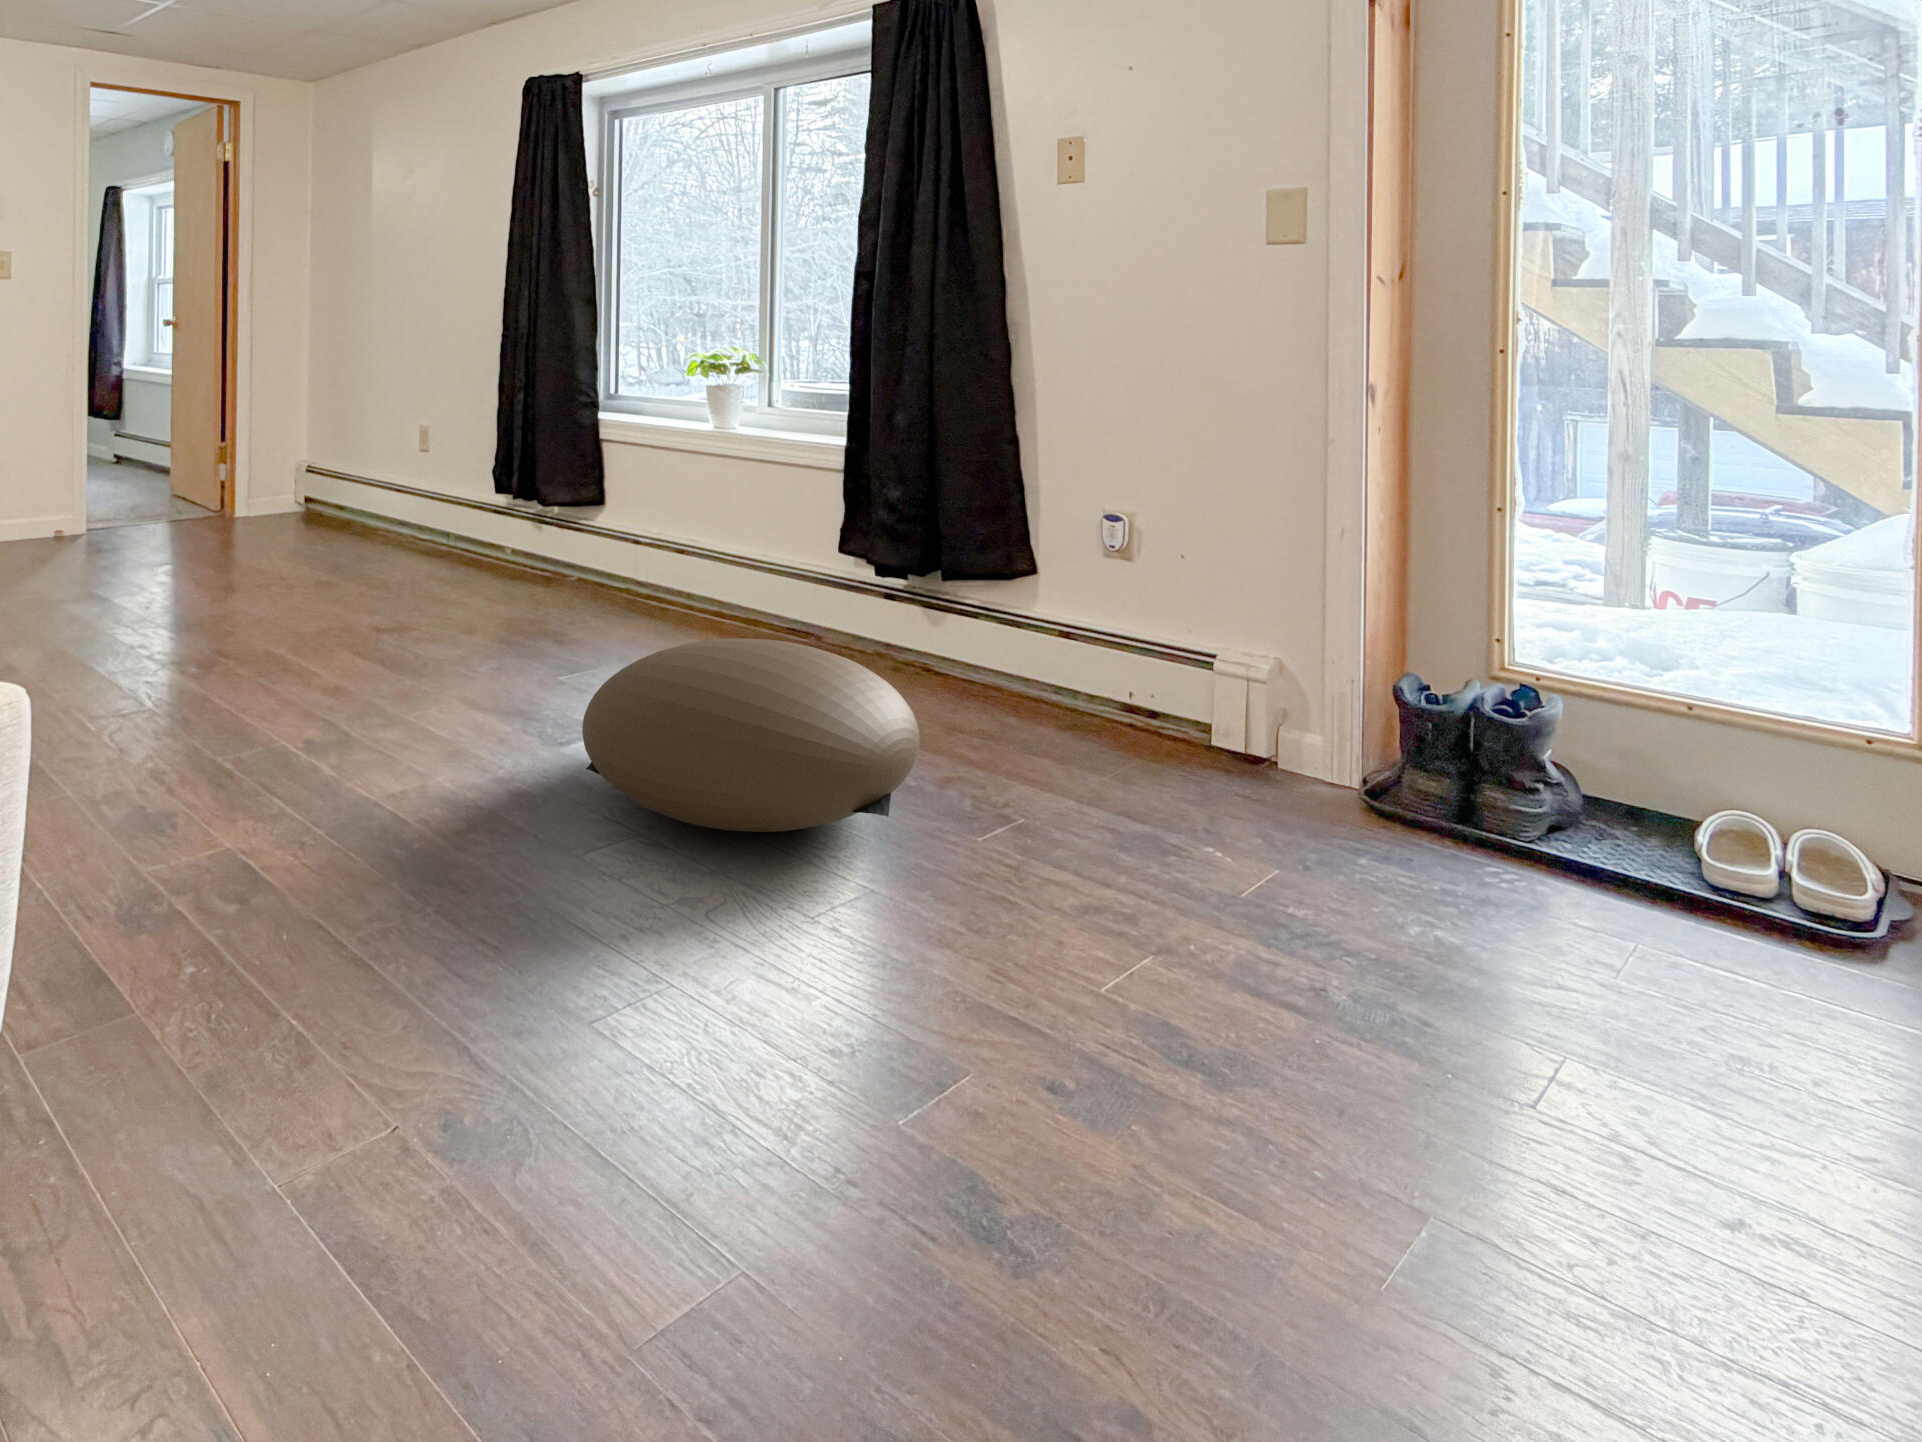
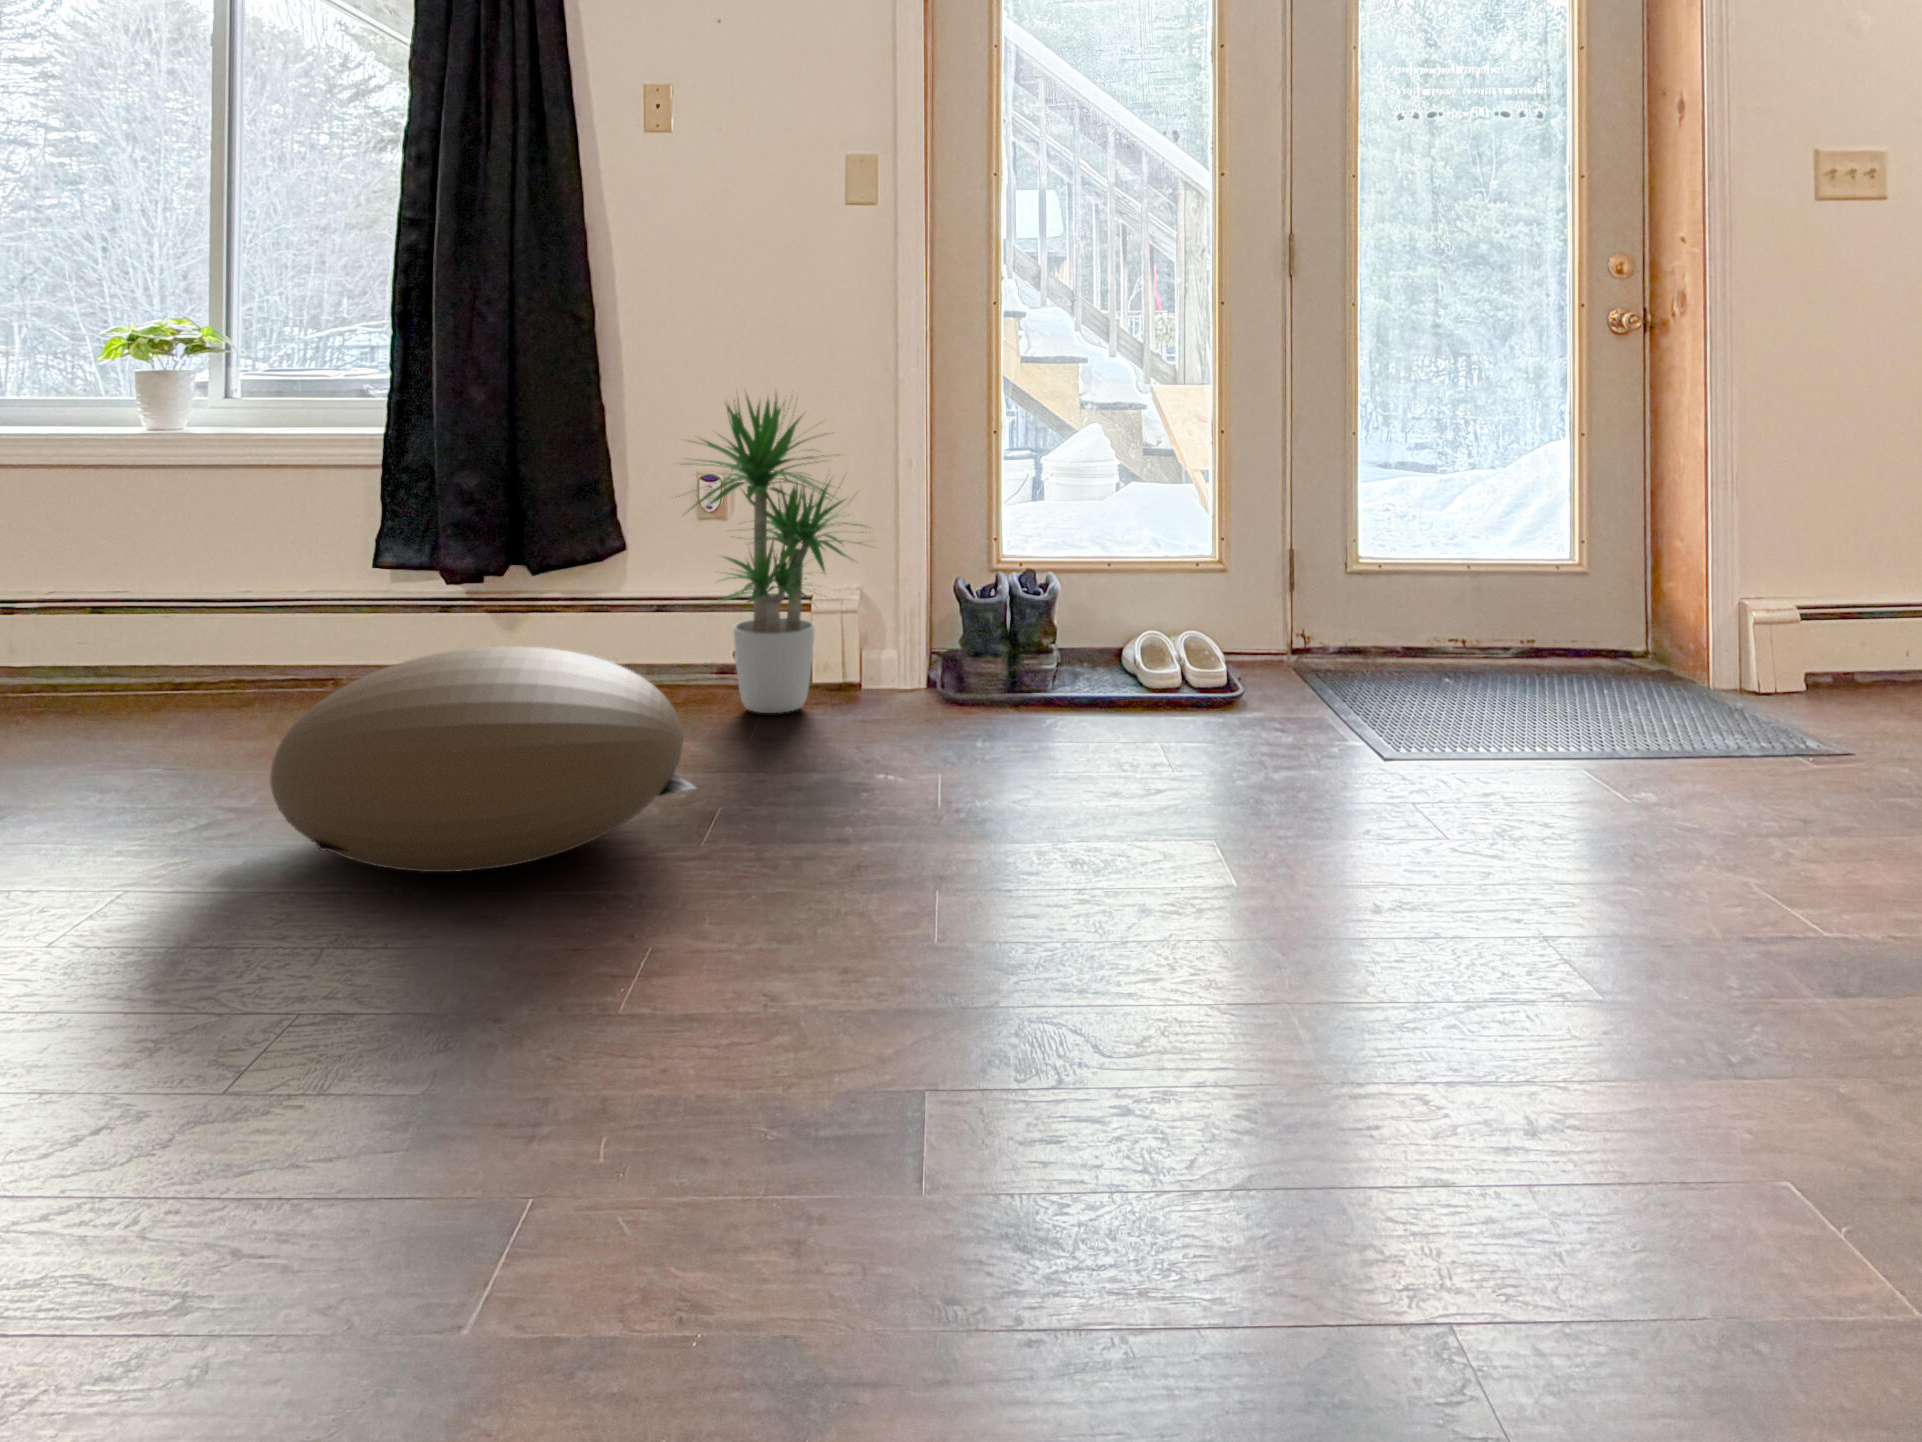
potted plant: none [1029,434,1268,769] -> present [679,396,862,713]

